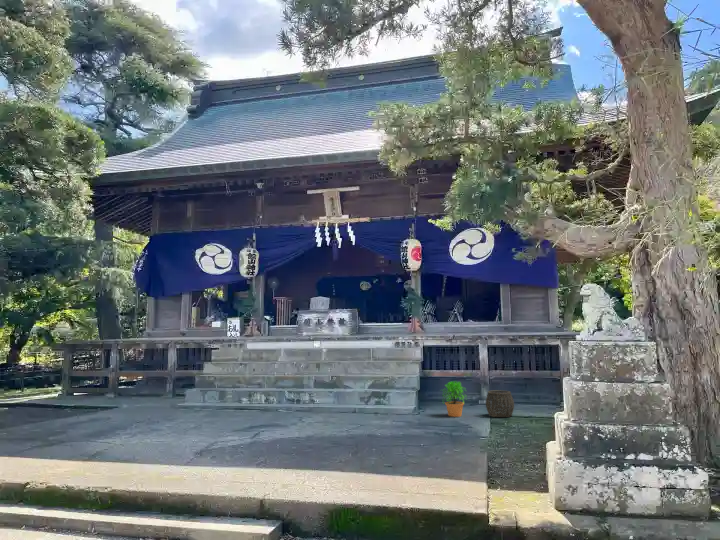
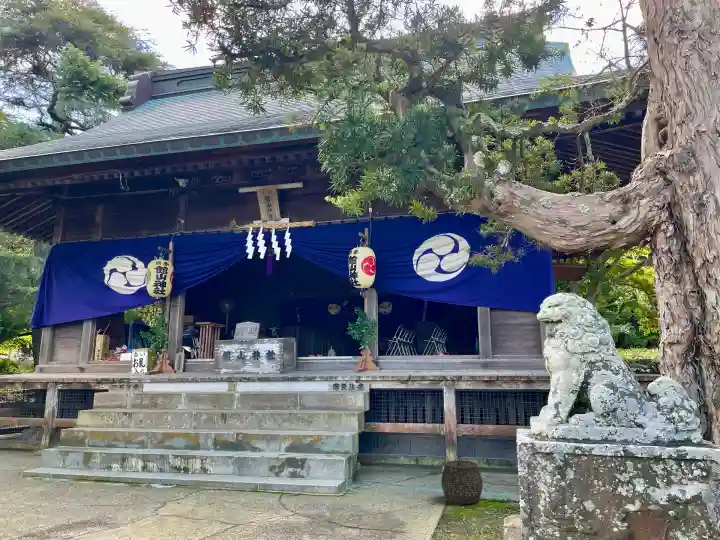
potted plant: present [443,381,466,417] -> none [376,445,415,501]

